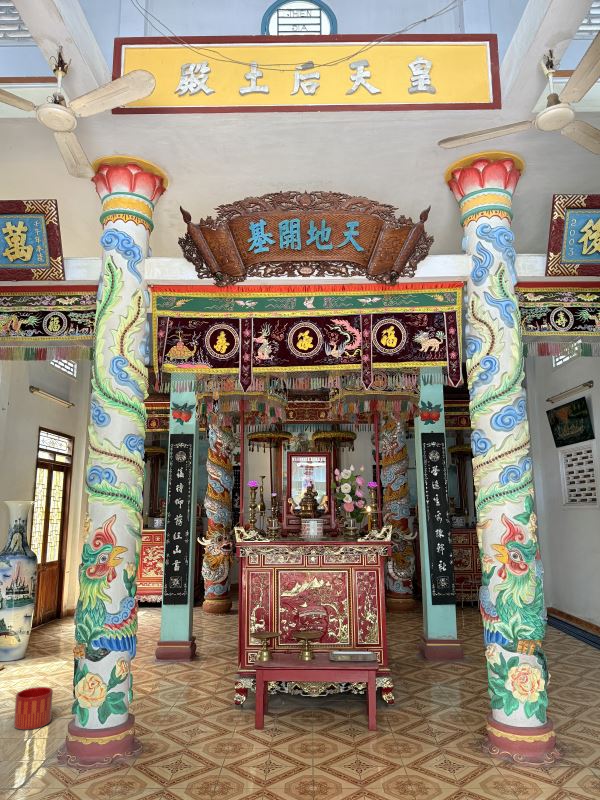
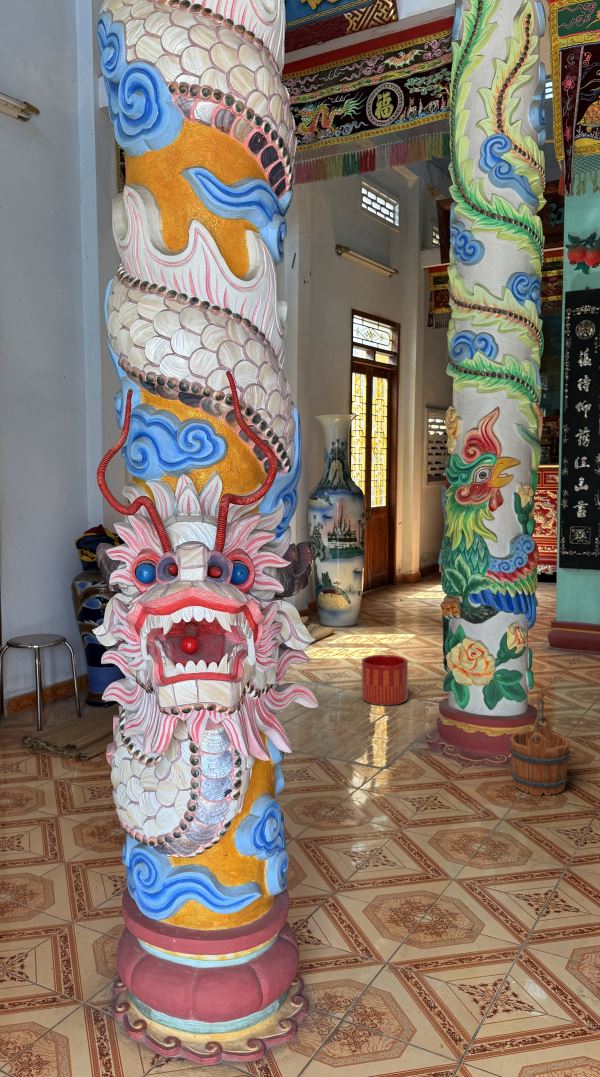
wooden bucket: none [114,706,155,786] -> present [510,691,570,796]

